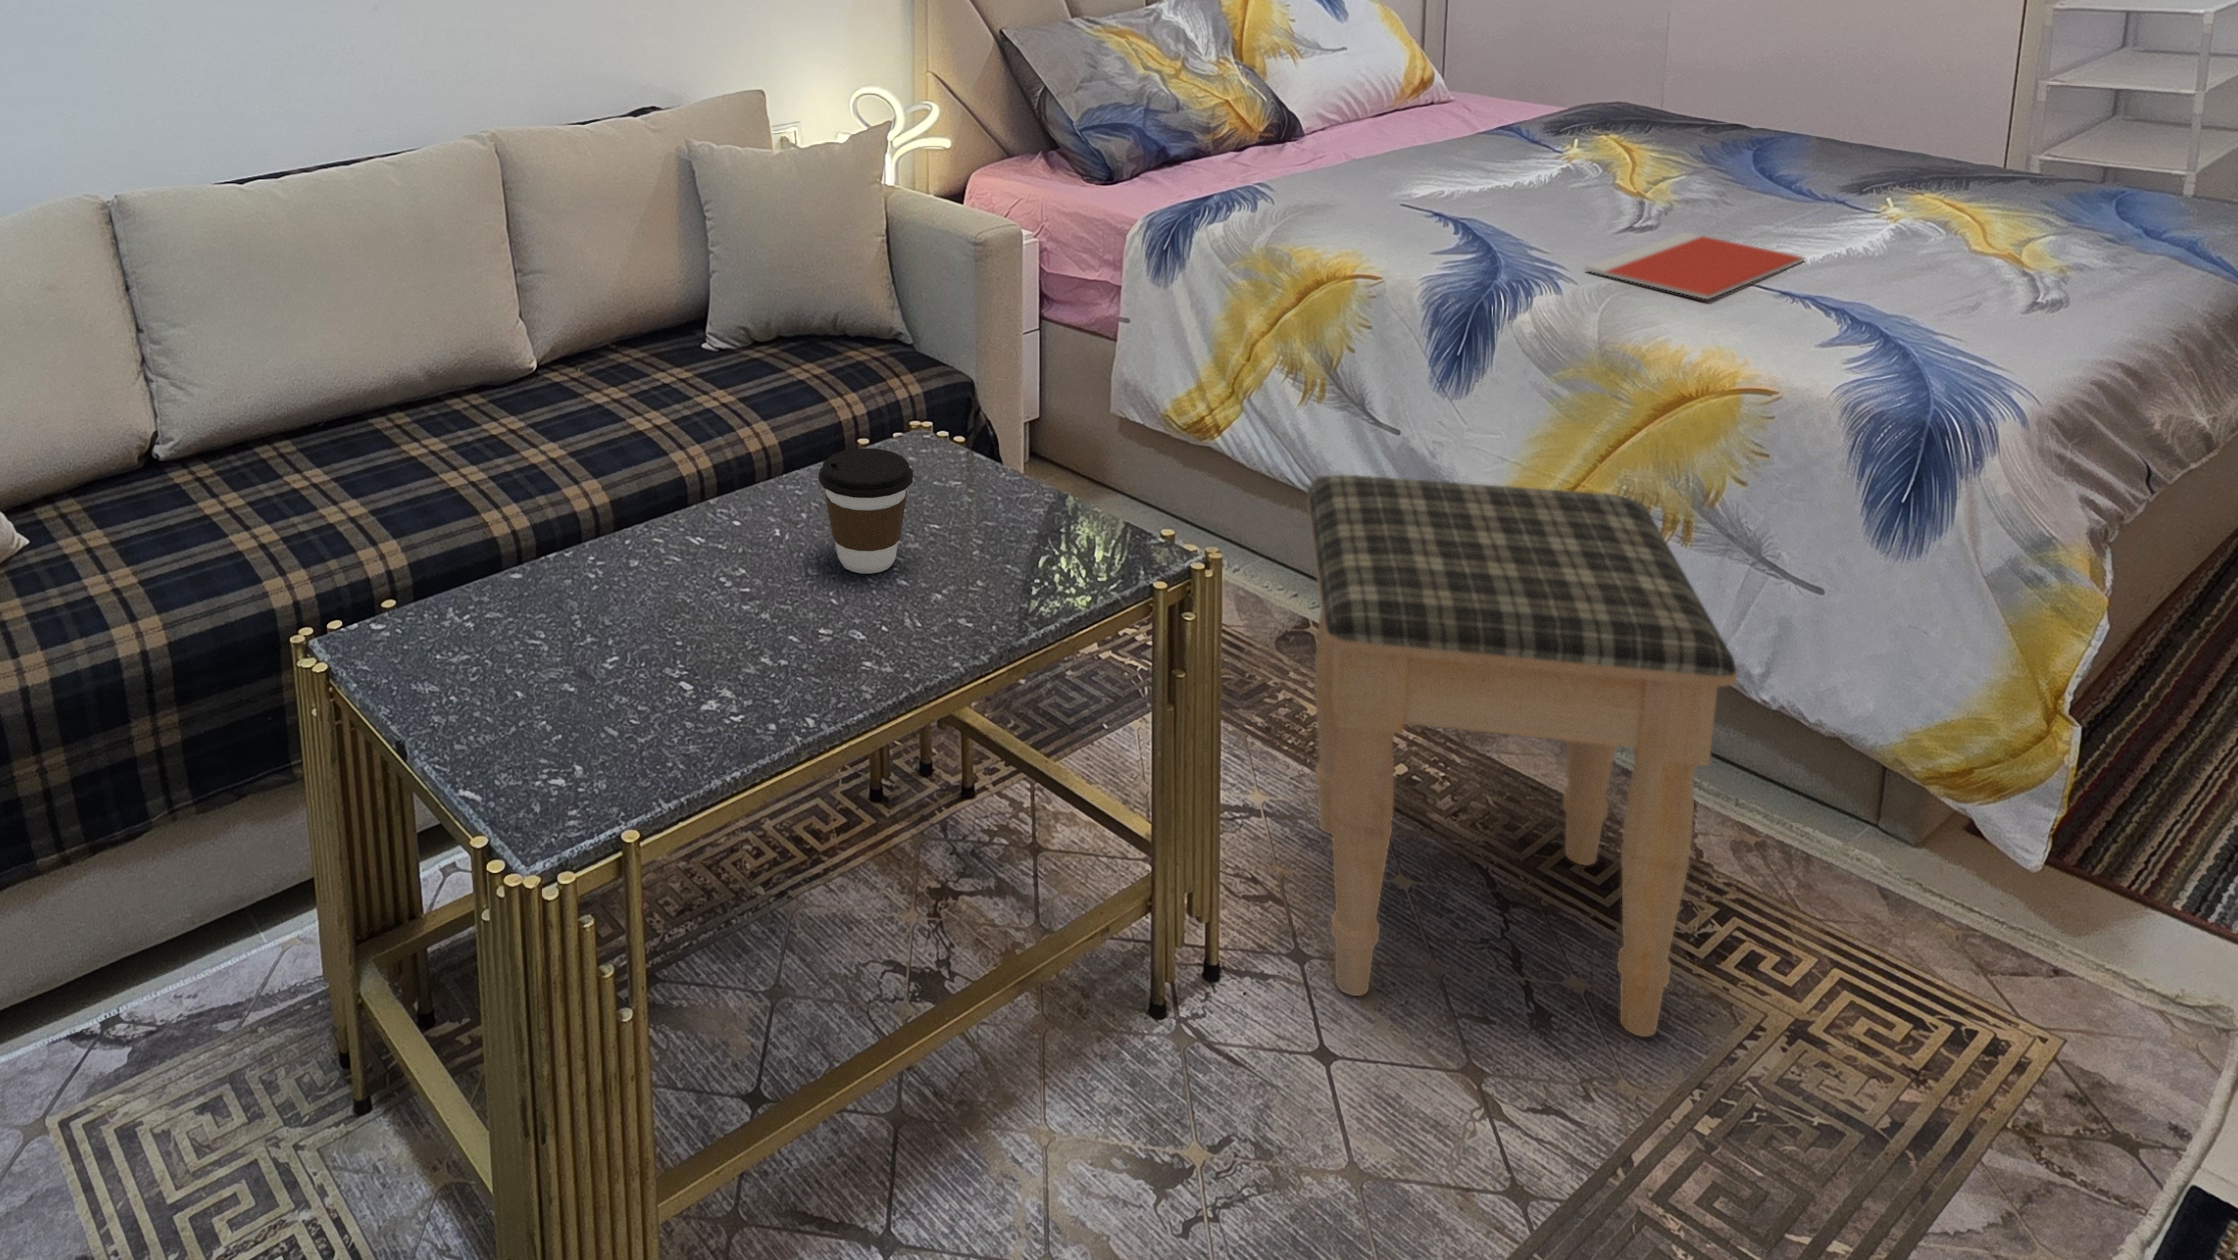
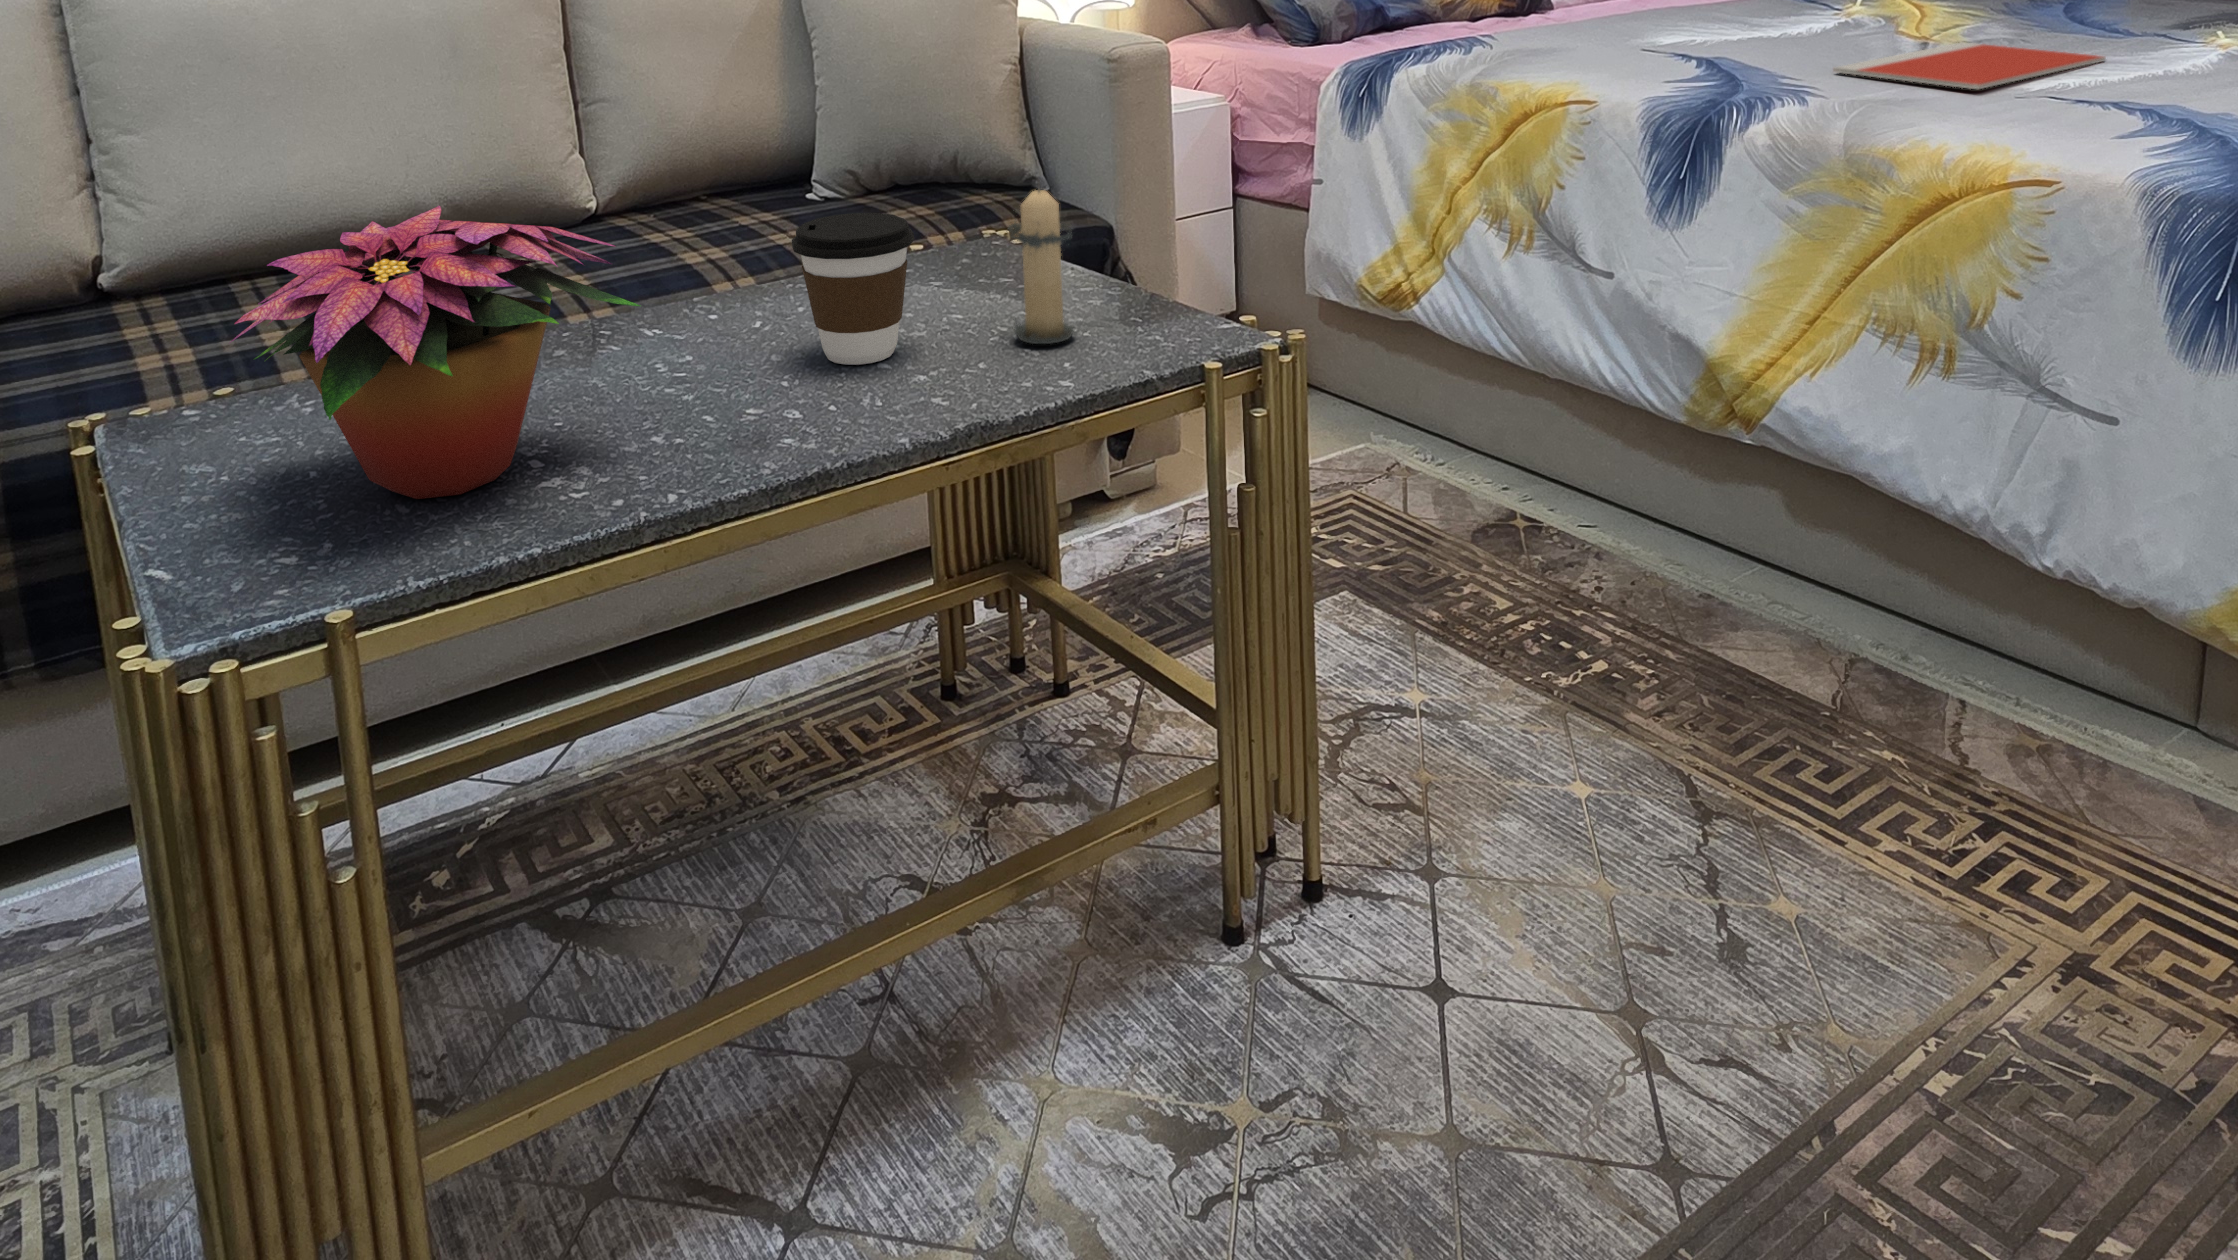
candle: none [976,426,1039,556] -> present [1008,180,1074,344]
footstool: present [1307,475,1737,1037] -> none [1434,275,1973,972]
flower arrangement: none [442,481,757,714] -> present [231,206,641,499]

